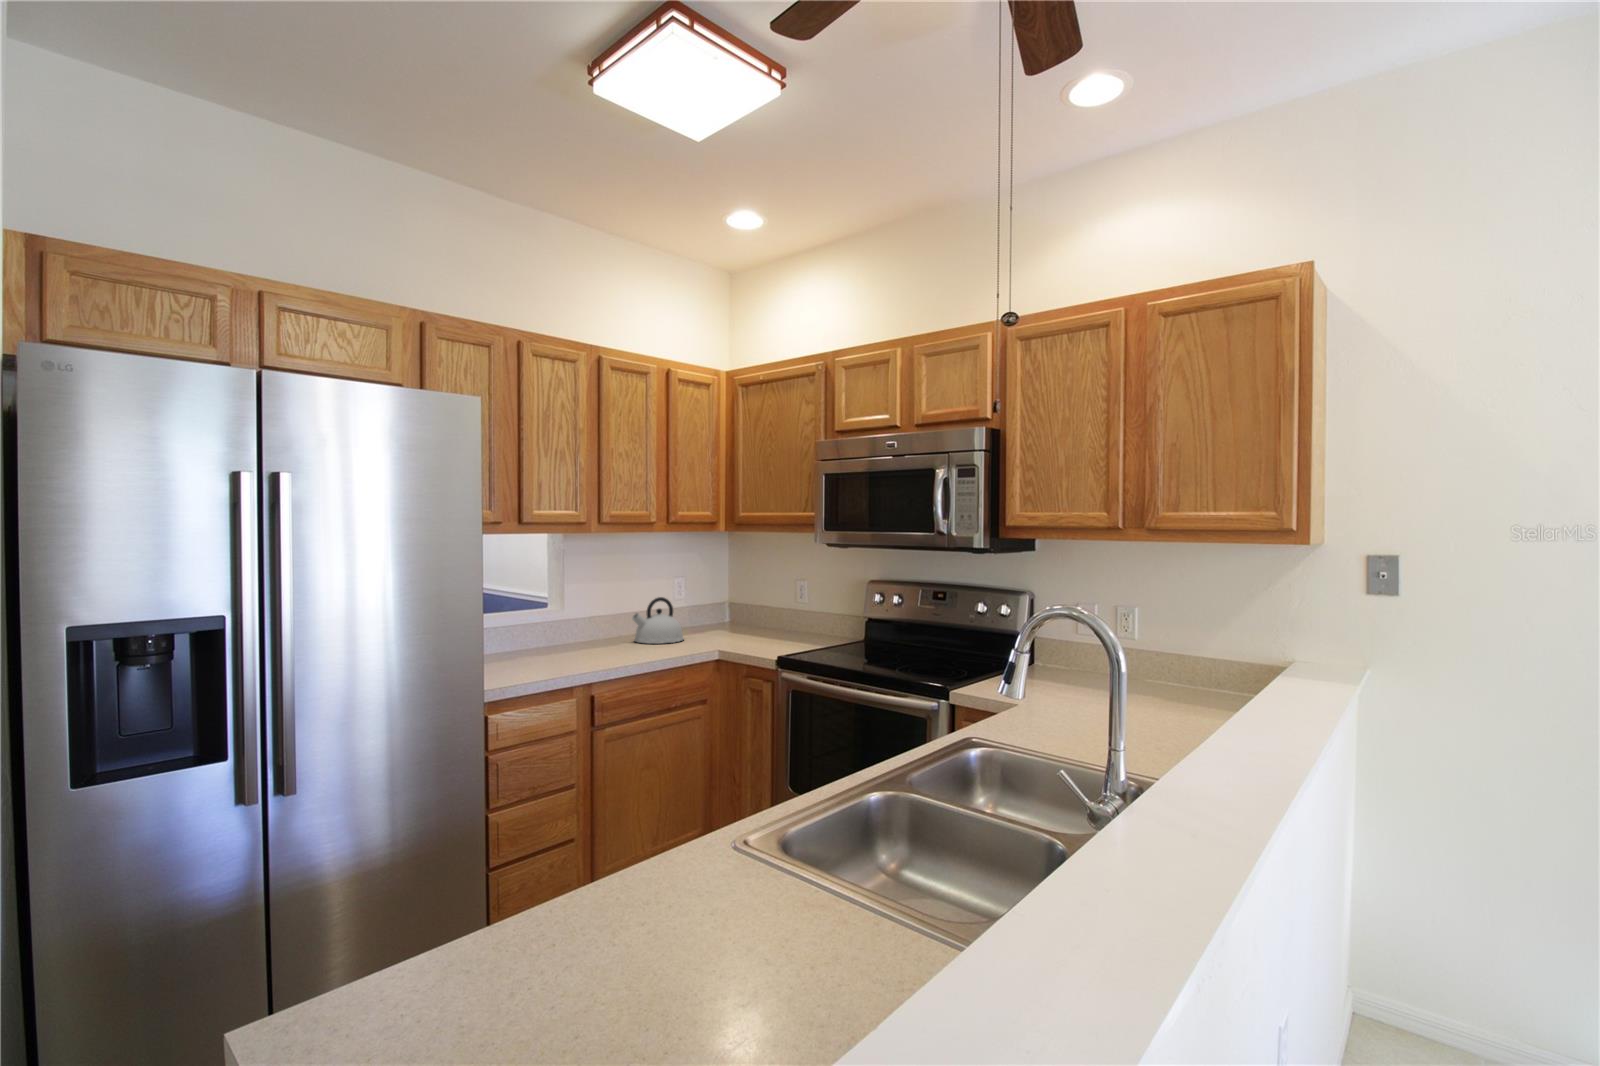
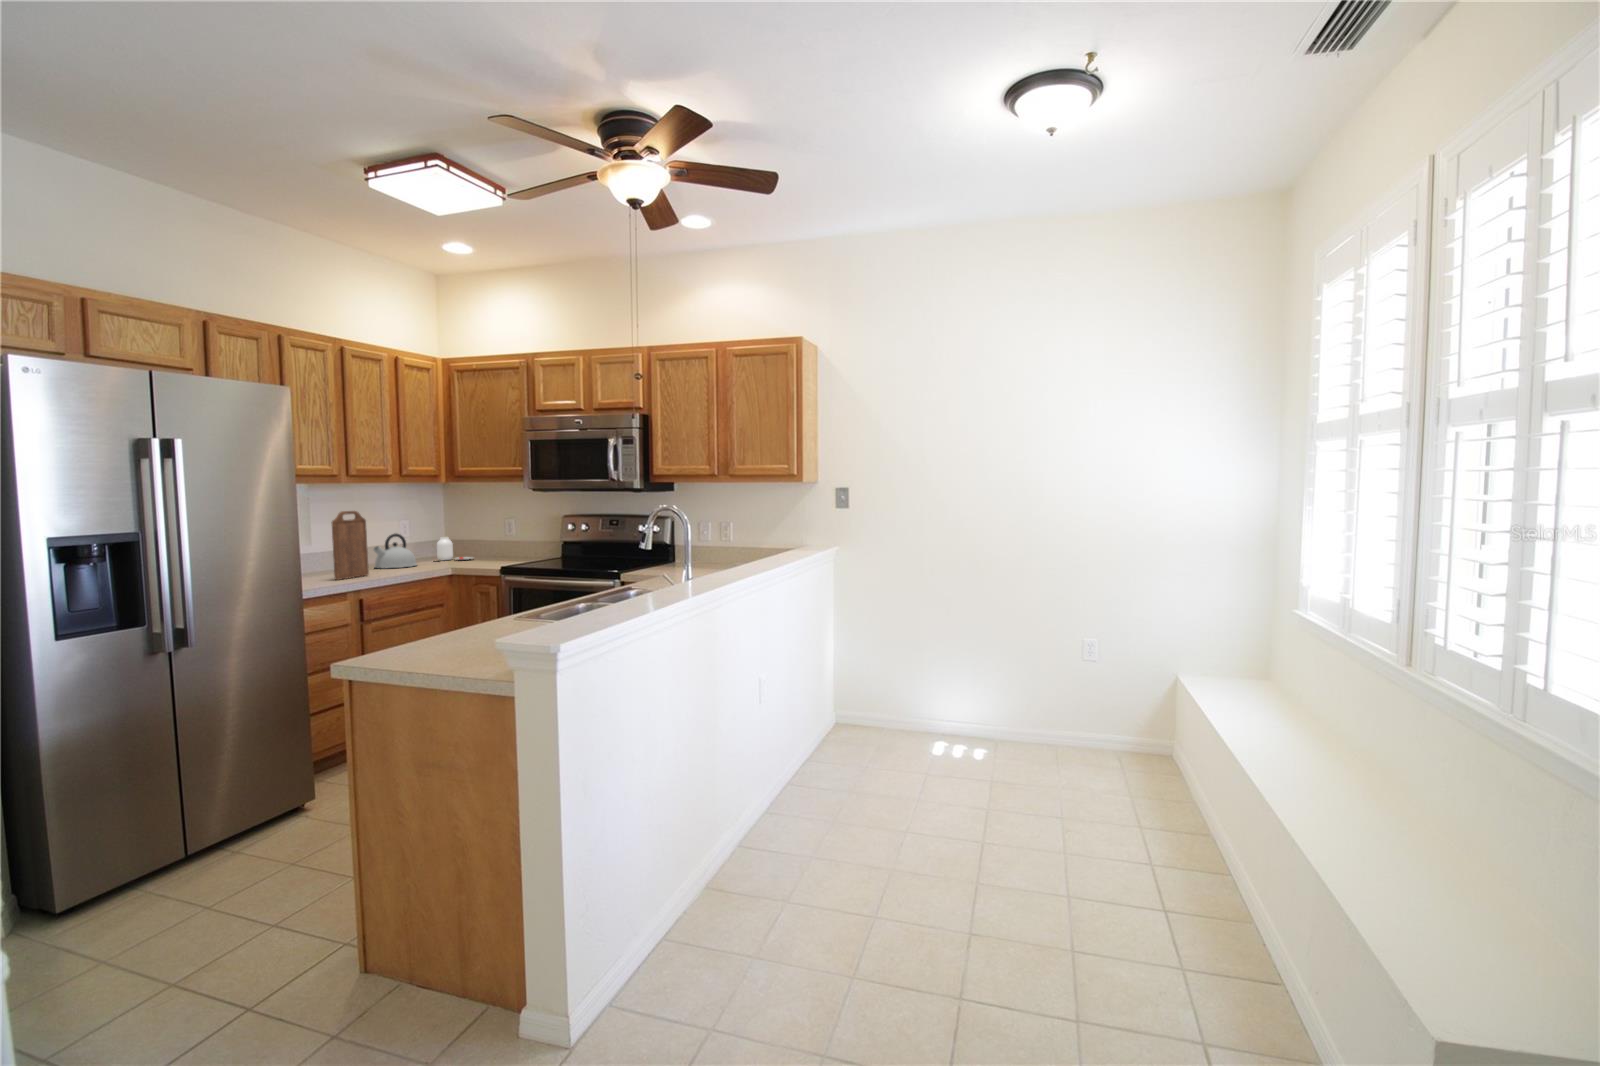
cutting board: none [566,570,612,664] -> present [332,511,369,580]
jar: none [706,601,757,634] -> present [437,537,472,561]

